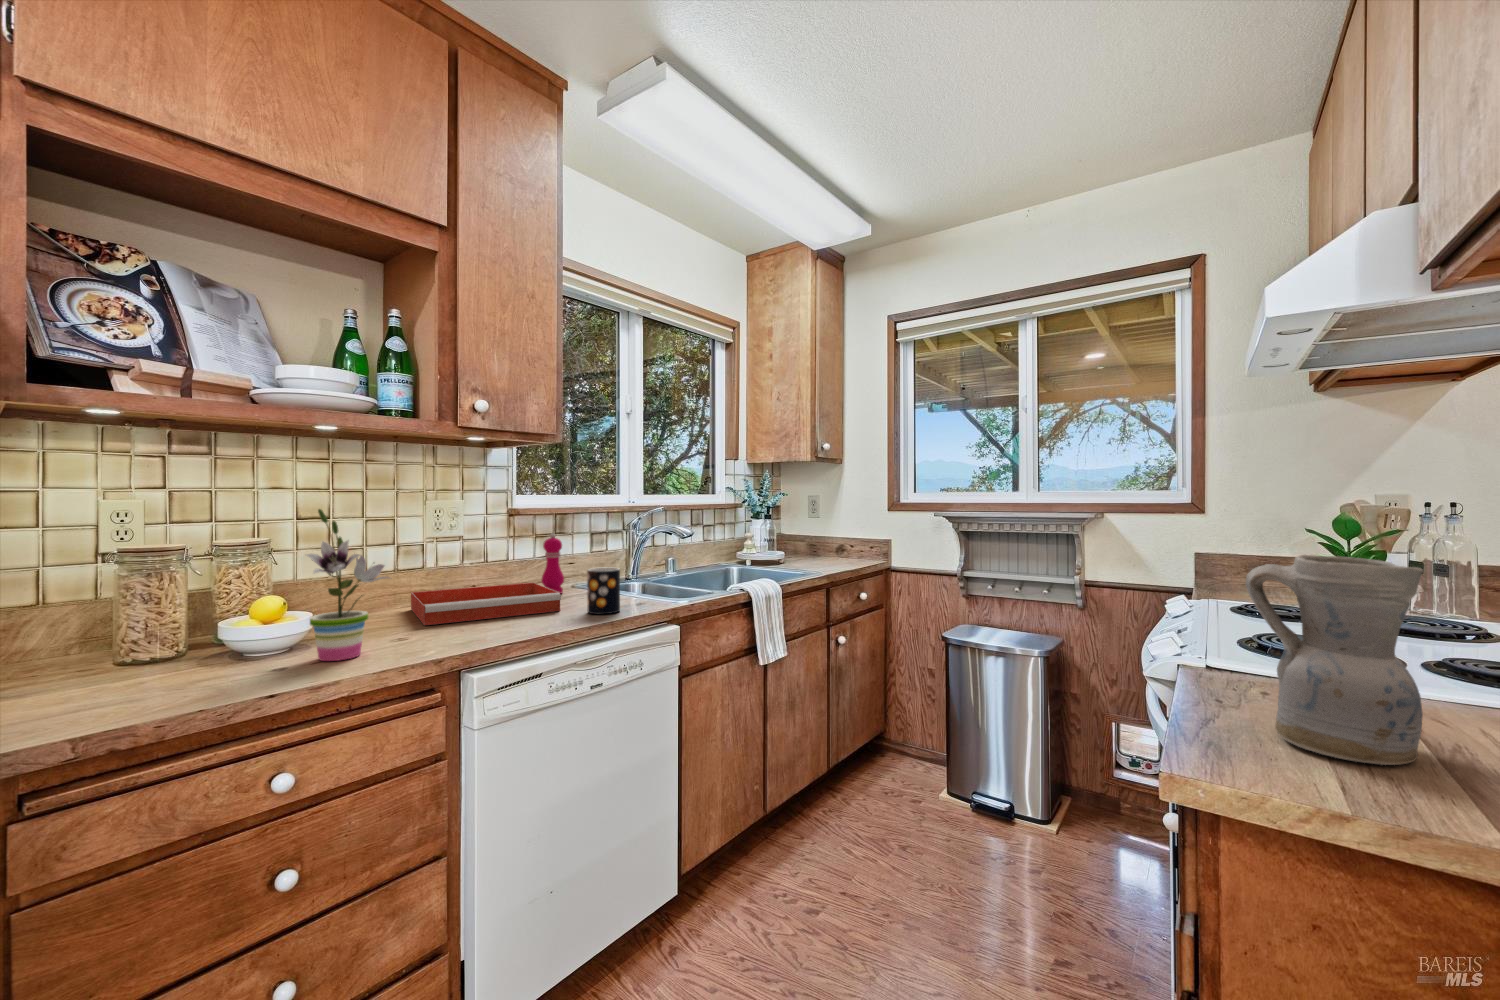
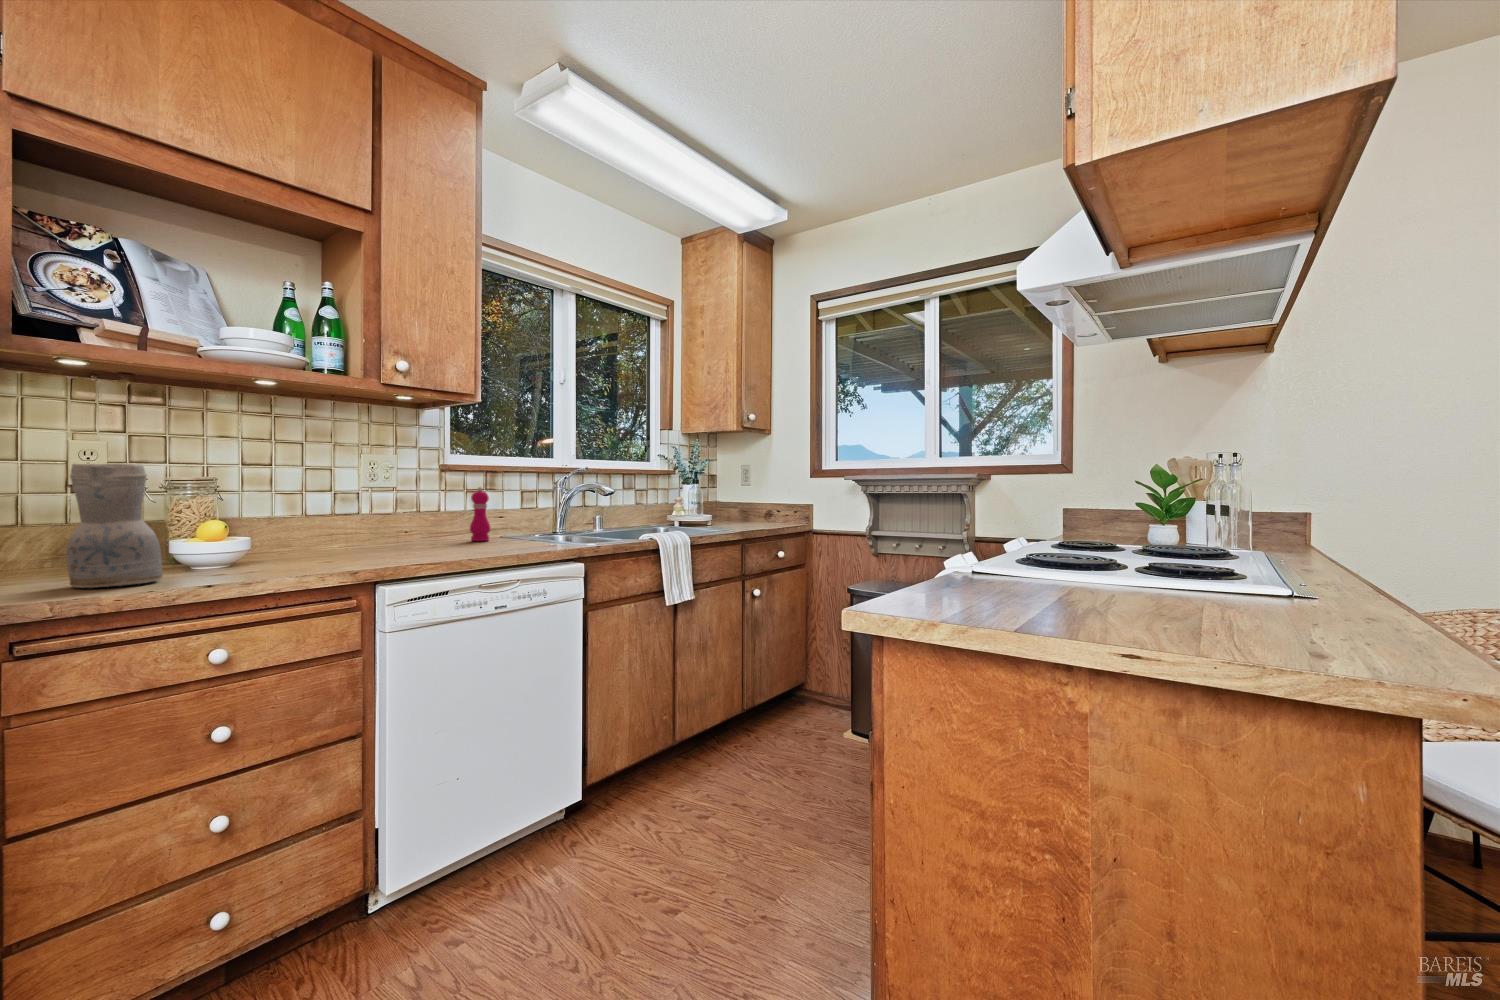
potted plant: present [306,509,389,661] -> none [240,447,319,571]
ceramic pitcher: present [1246,555,1423,765] -> present [66,464,163,588]
mug: present [587,567,620,614] -> none [500,512,530,551]
tray: present [411,583,561,625] -> none [347,529,478,555]

